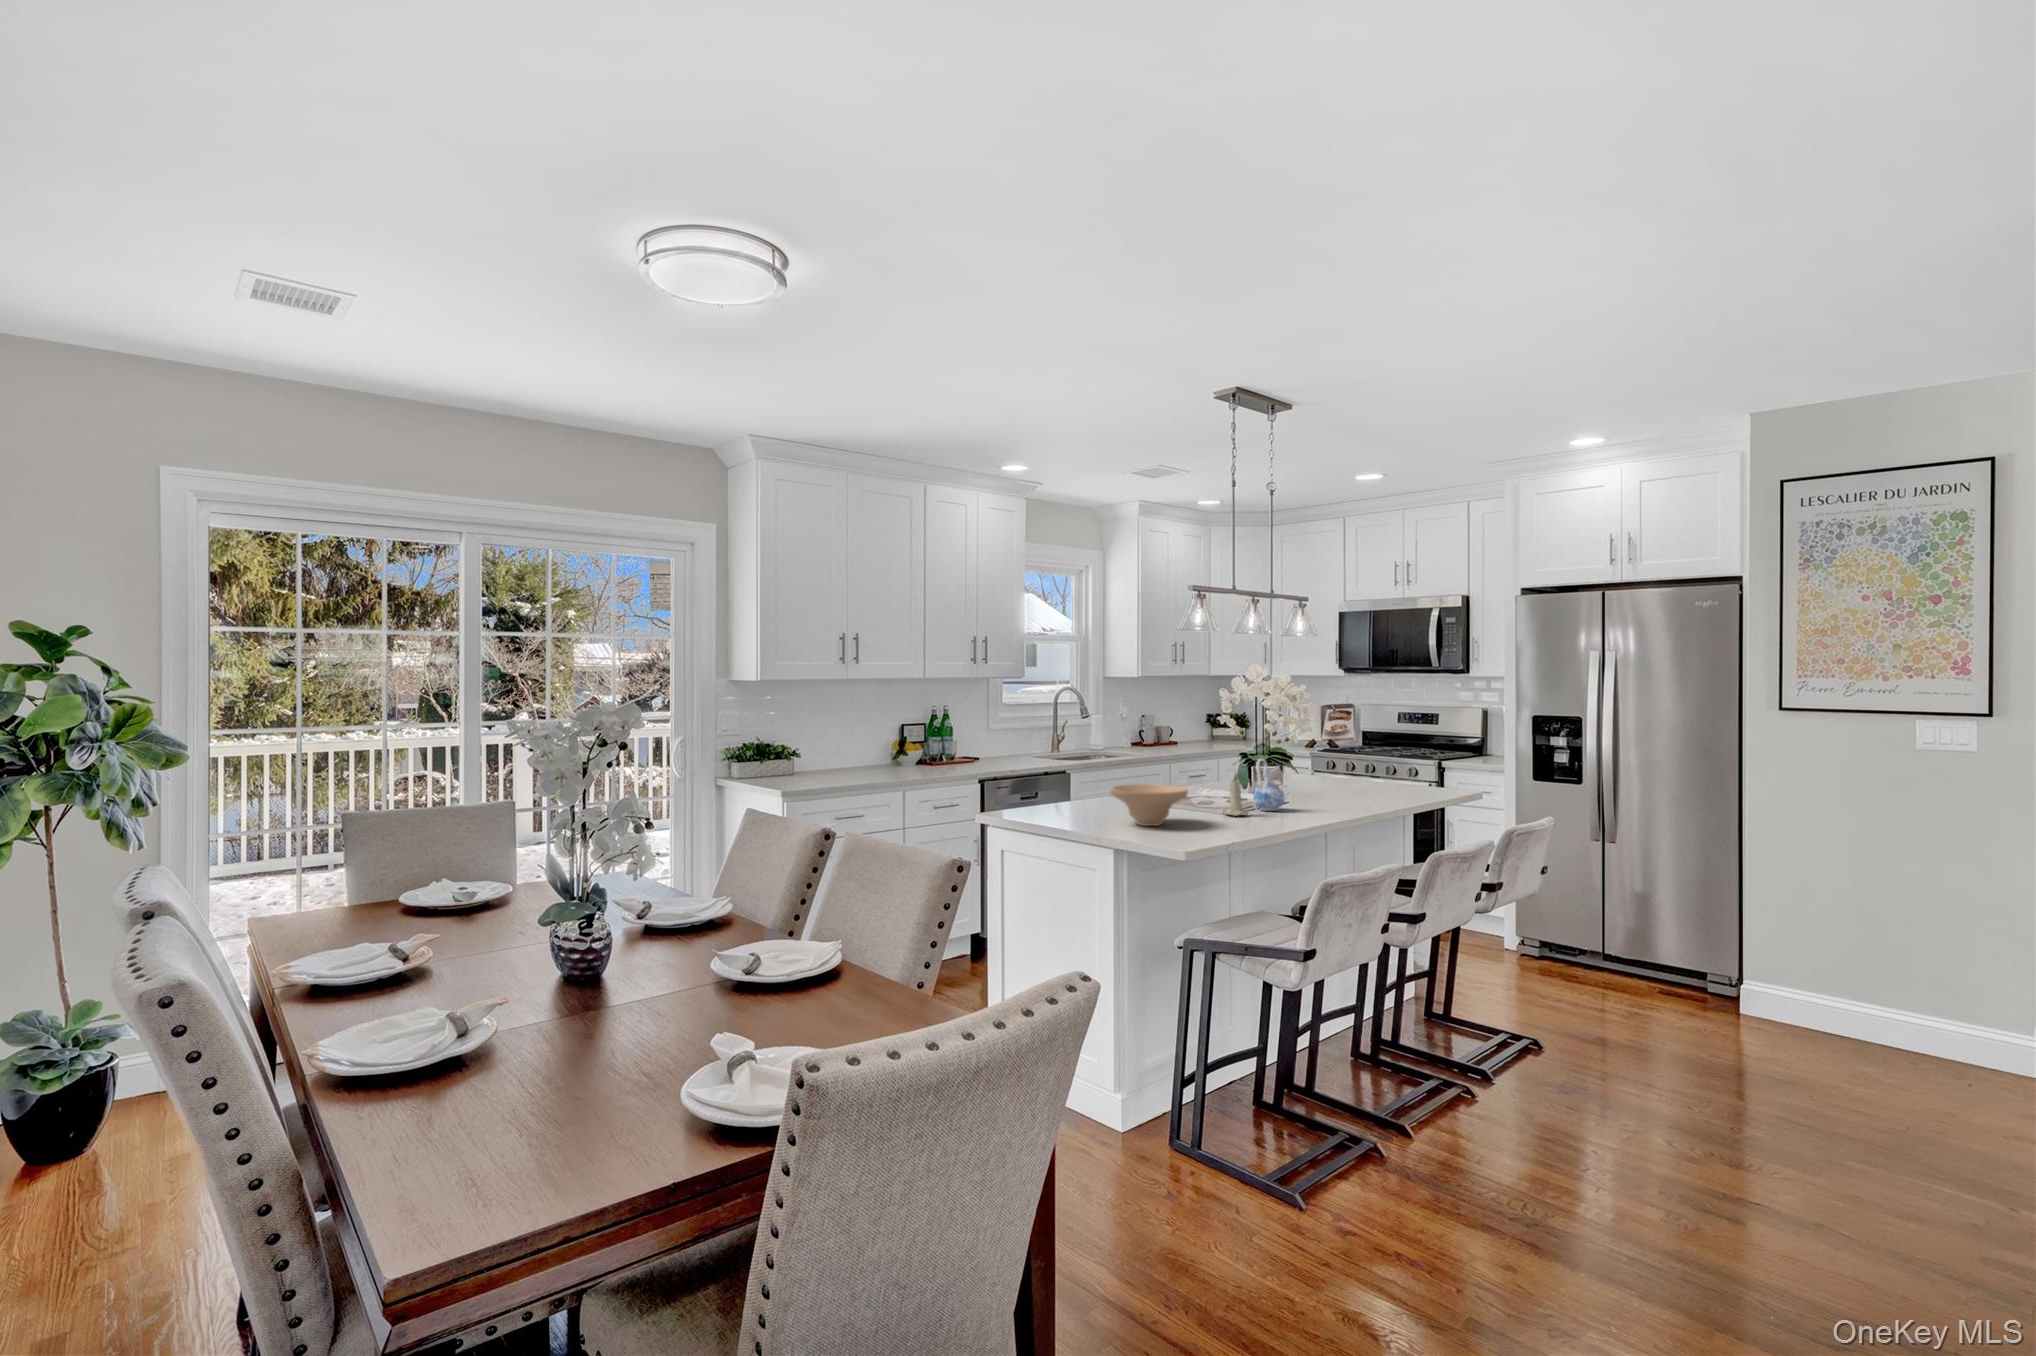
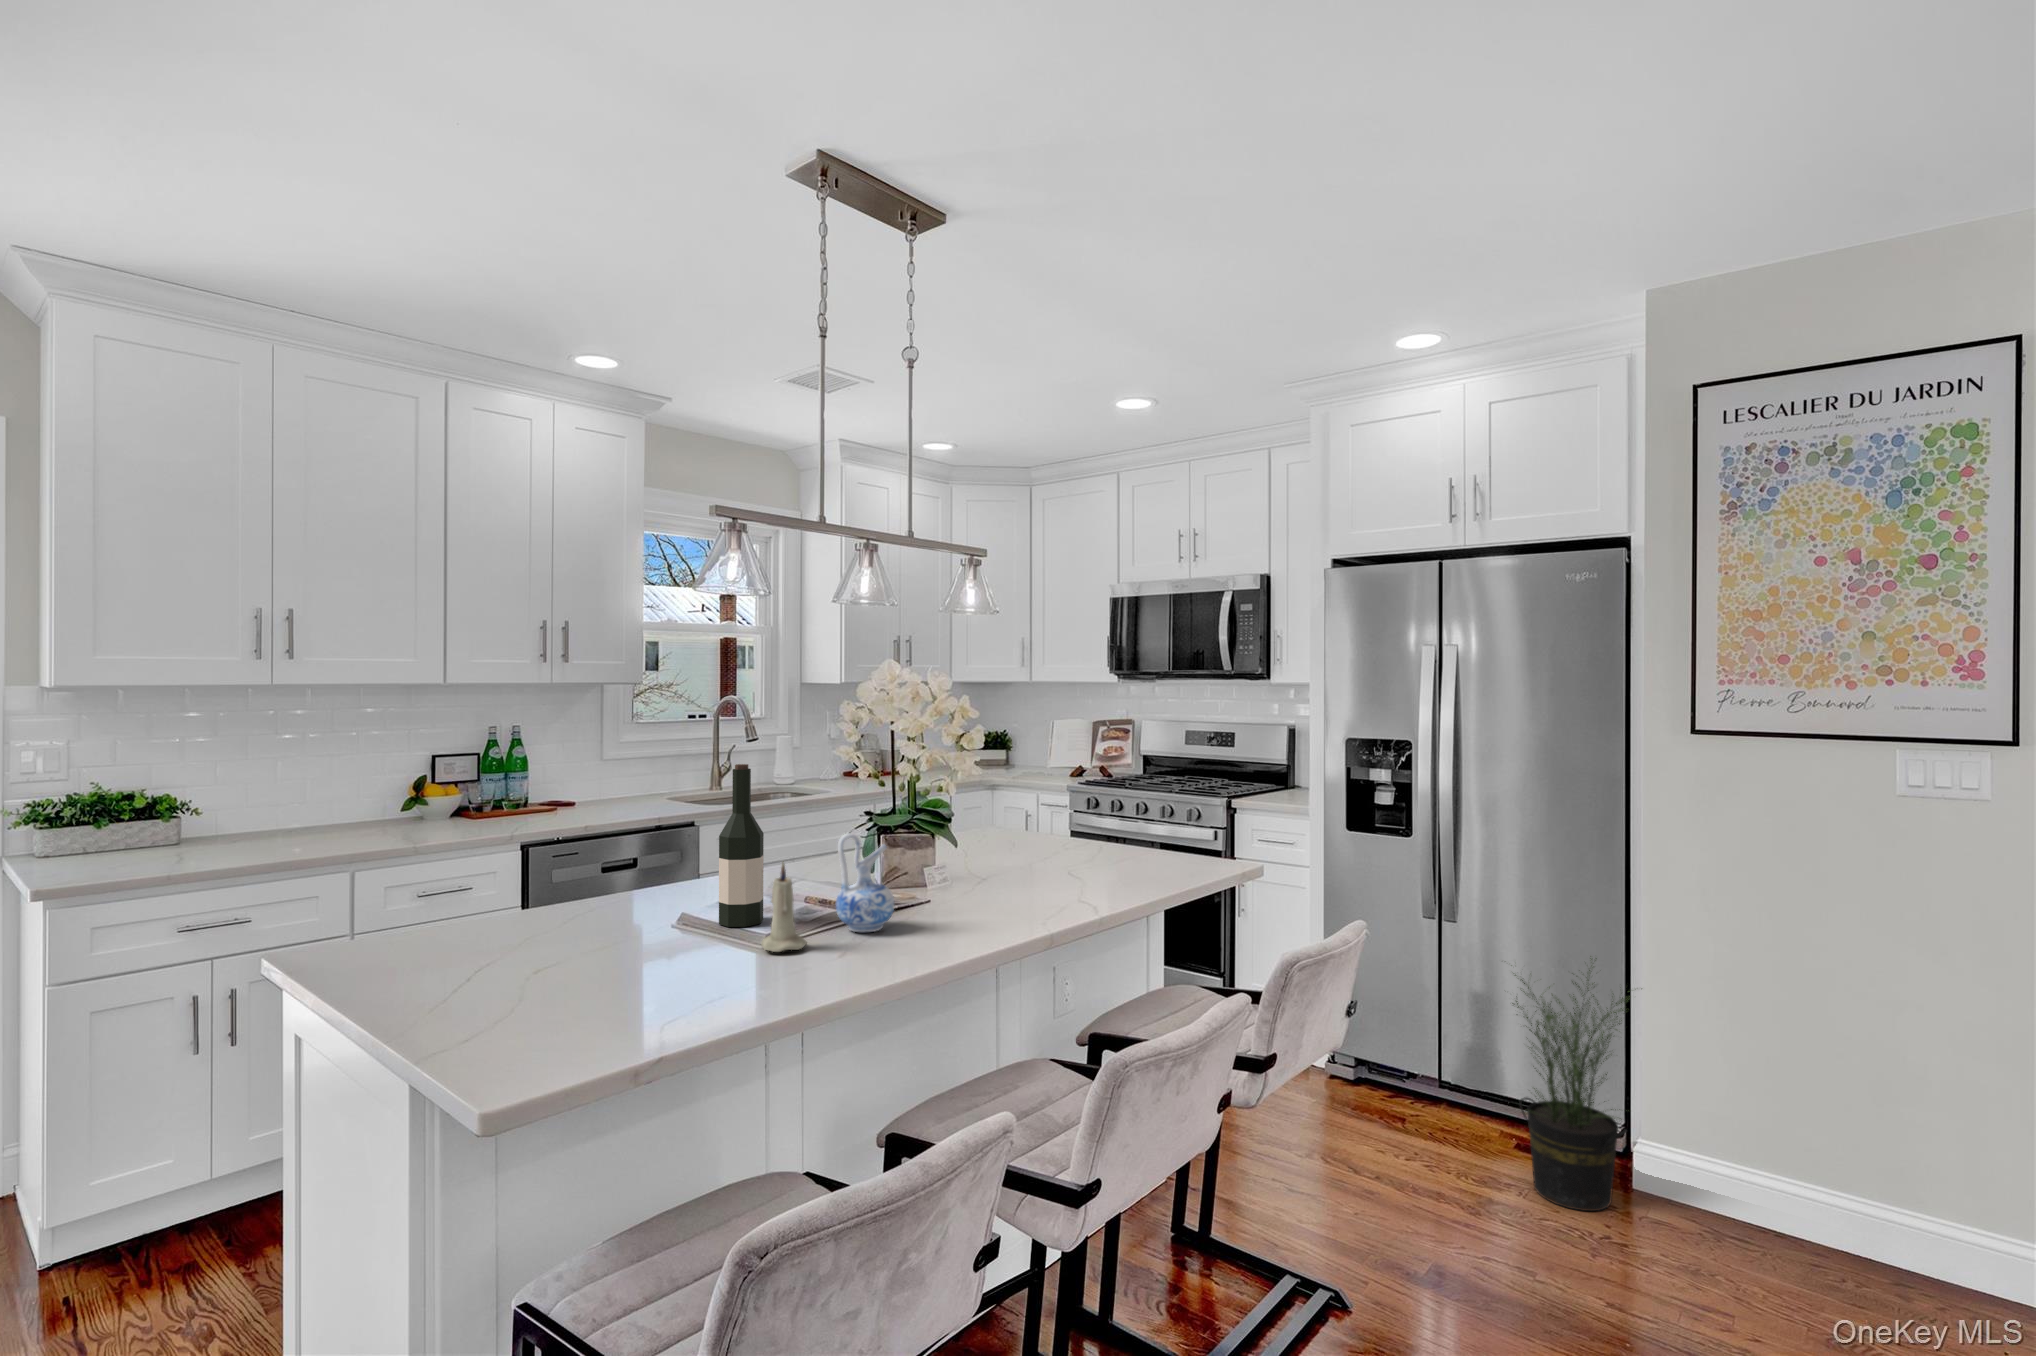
wine bottle: none [1186,723,1208,808] -> present [719,764,764,927]
bowl: present [1110,784,1188,826] -> none [466,896,646,997]
potted plant: none [1643,859,1741,1020] -> present [1511,956,1642,1211]

